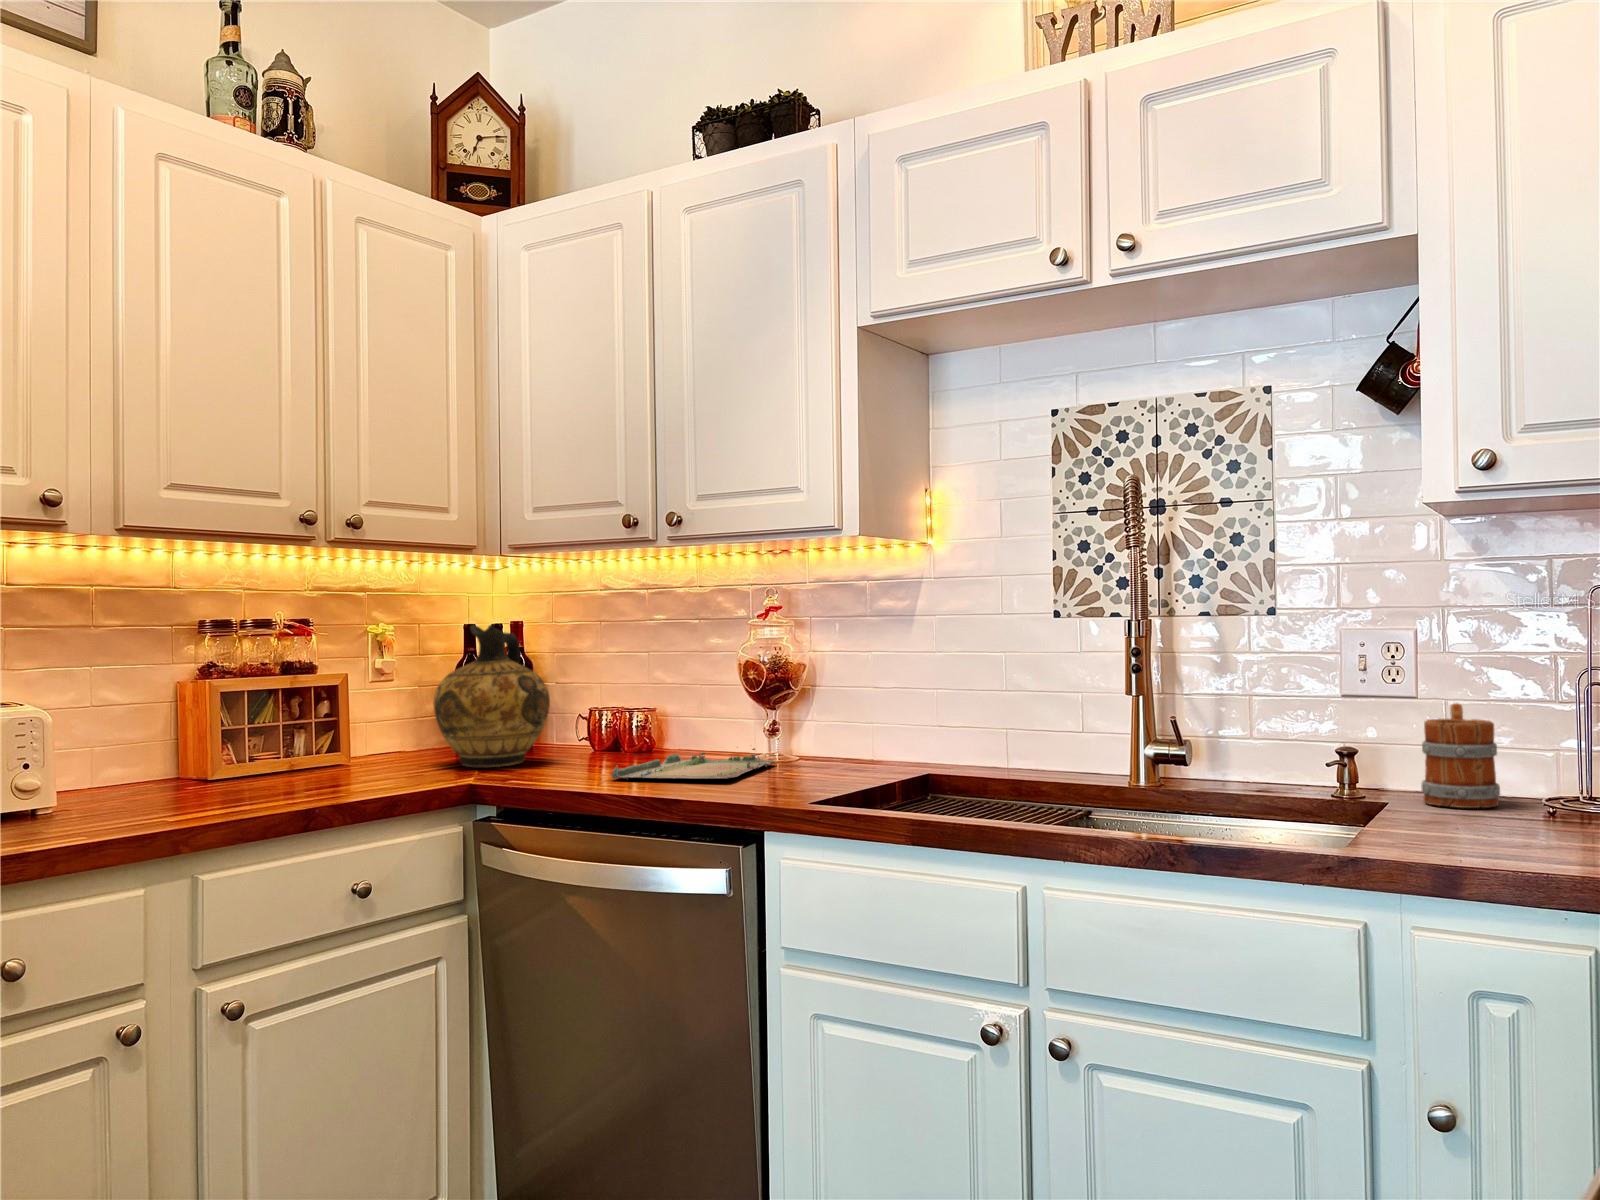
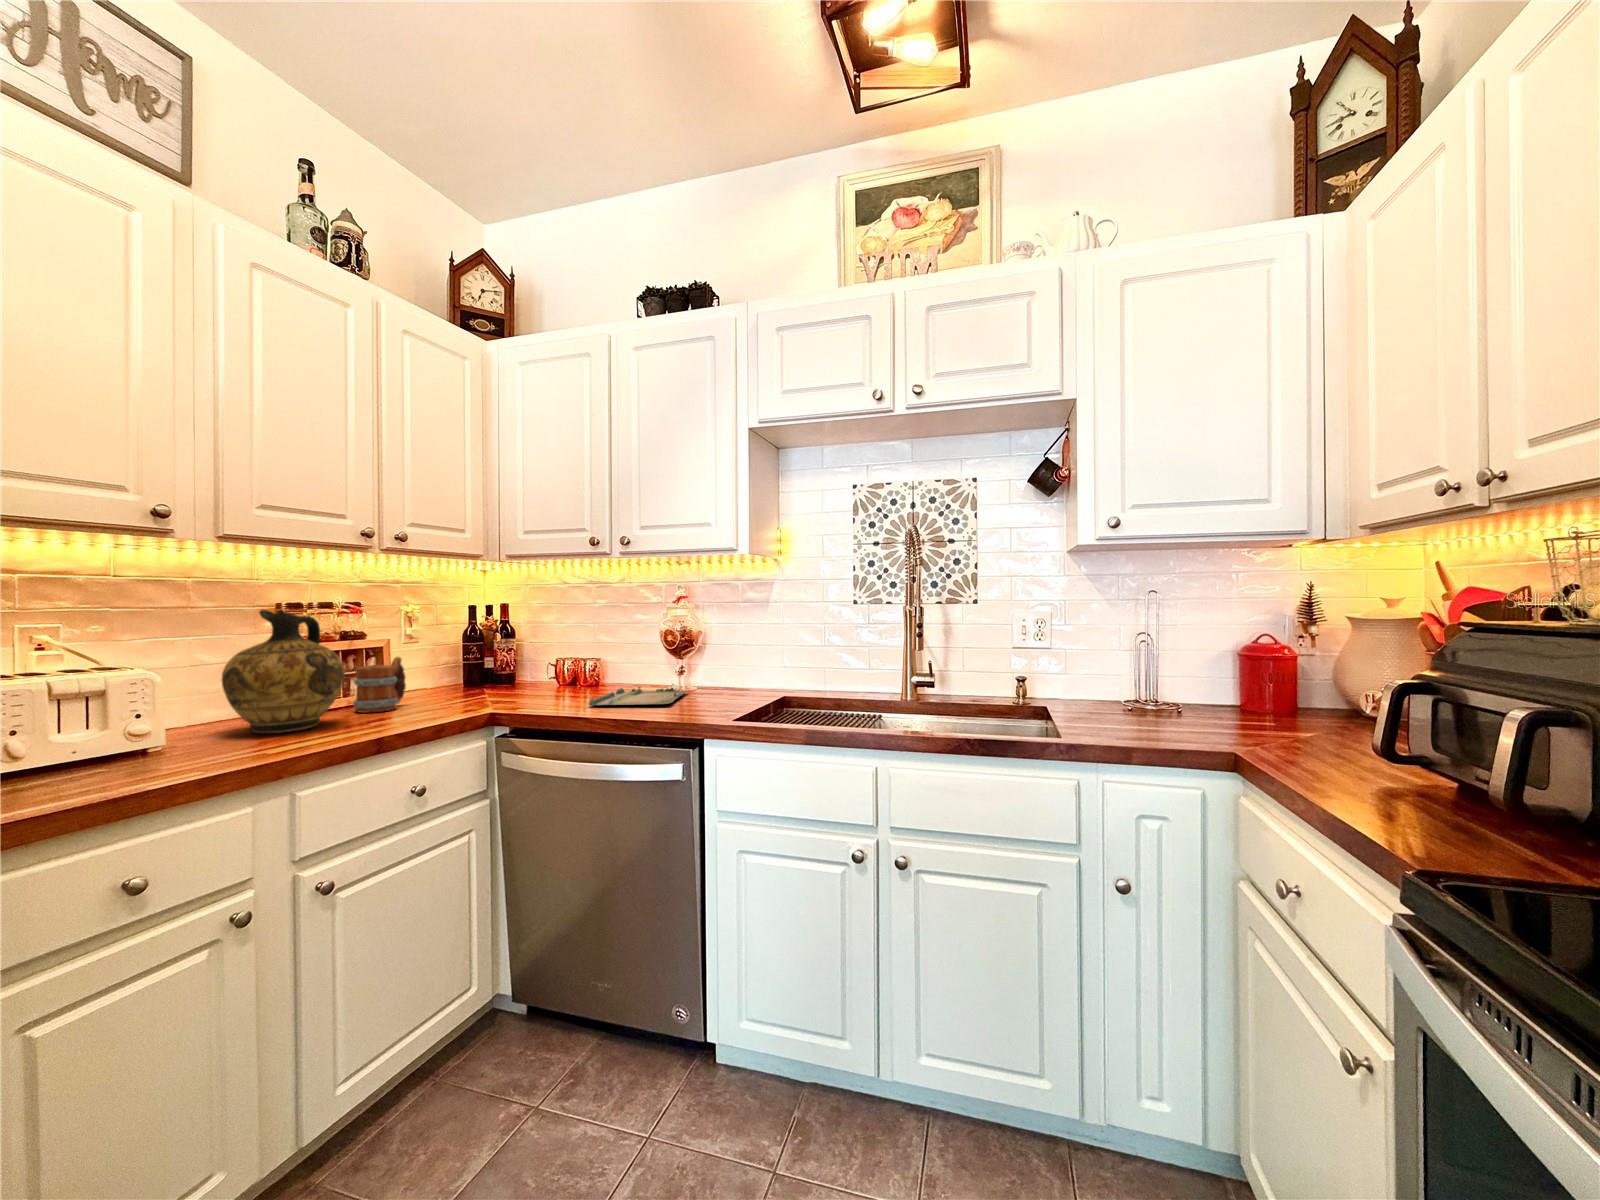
ceramic jug: present [433,625,550,767] -> present [222,609,345,733]
mug: present [1422,703,1500,808] -> present [353,657,406,713]

